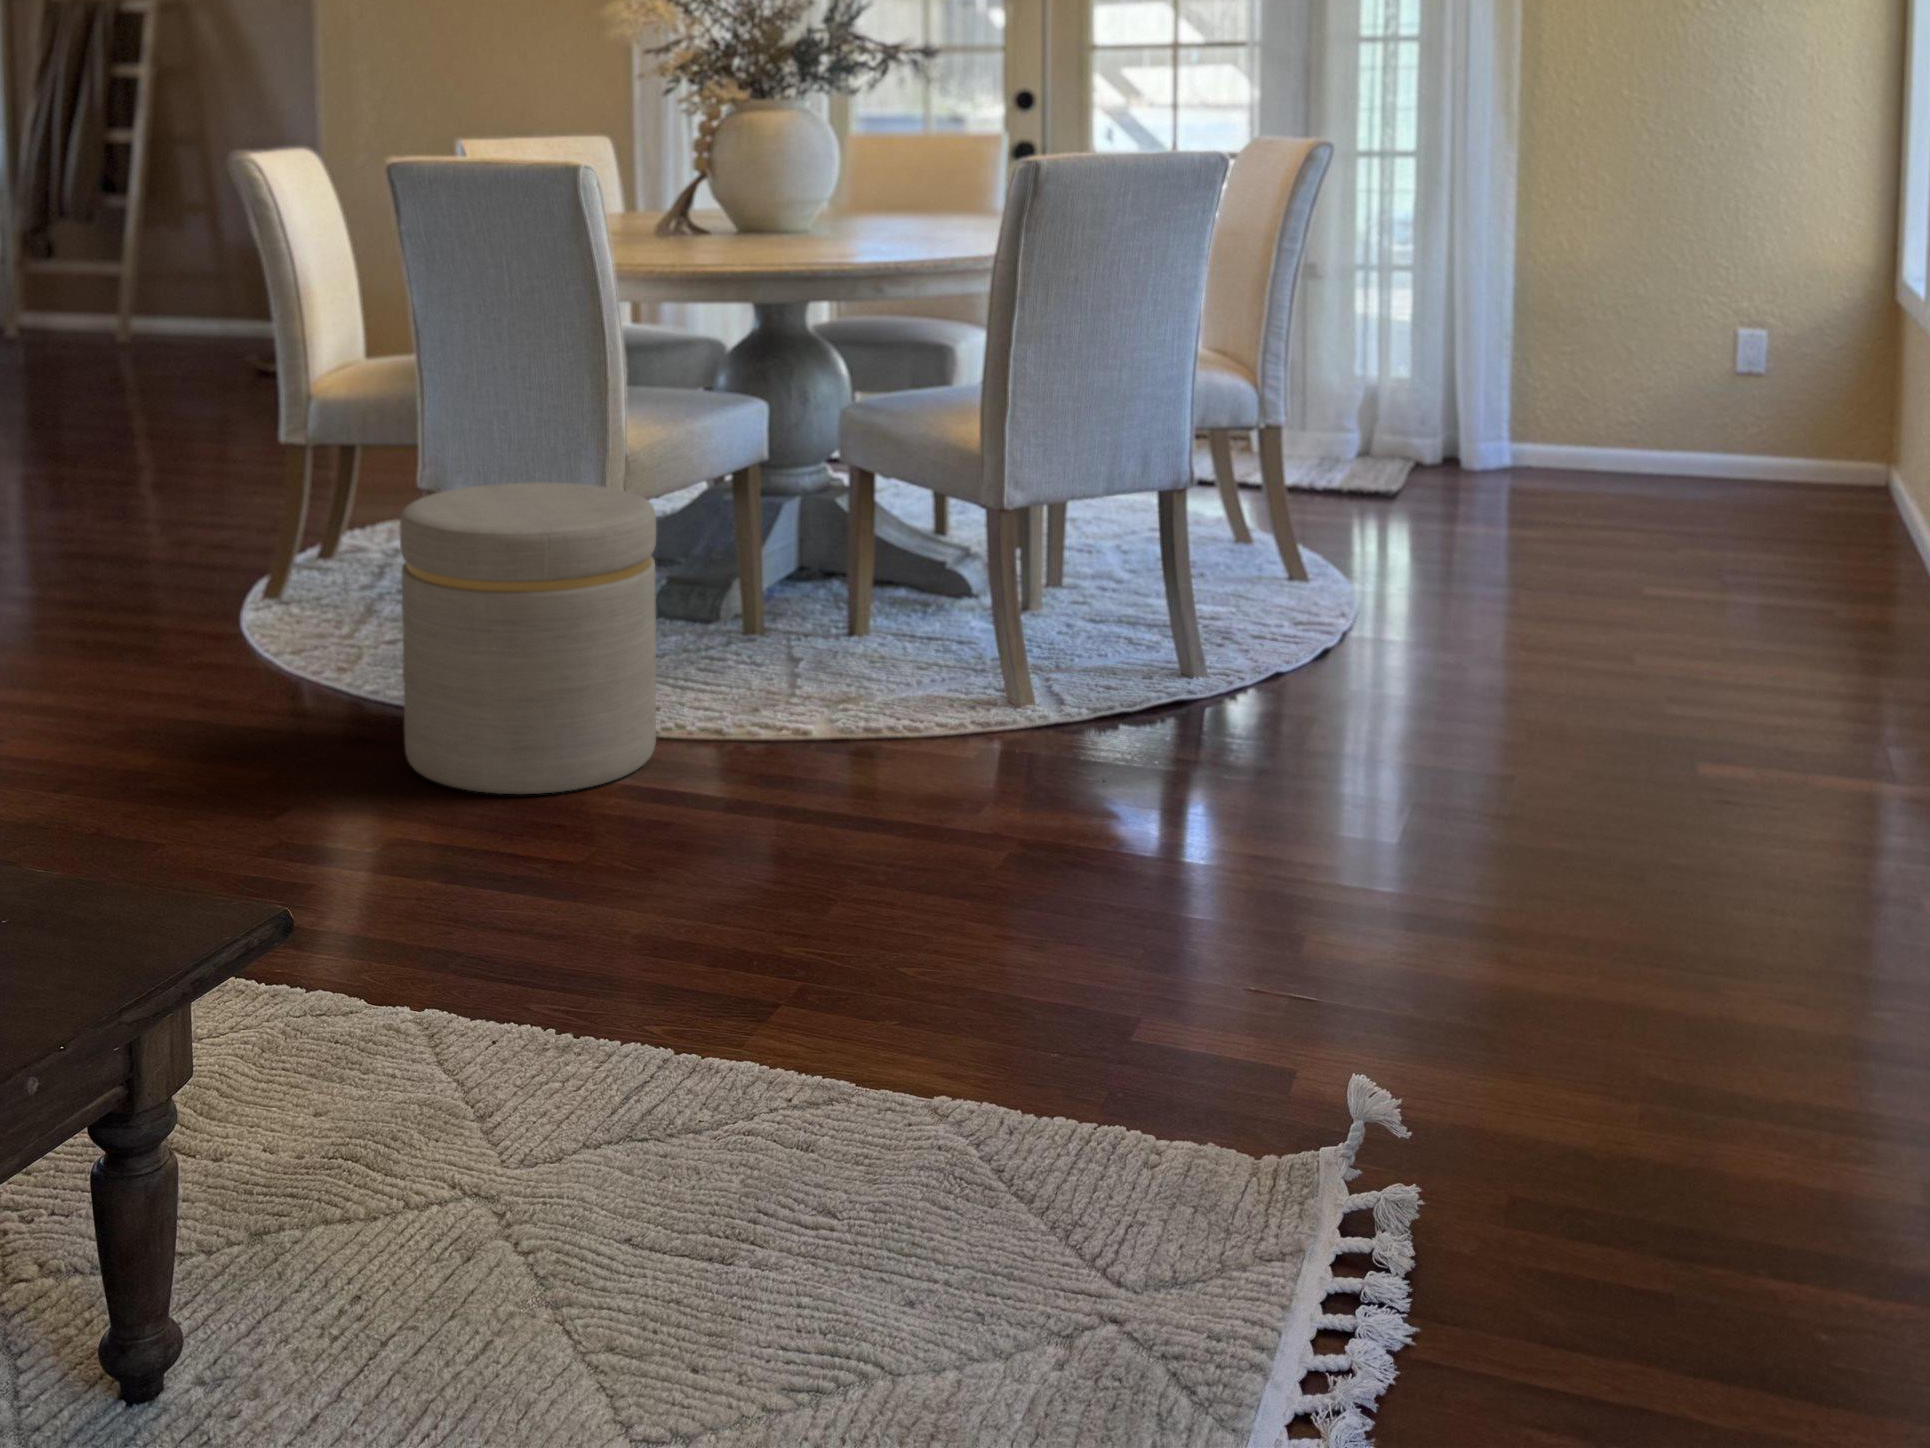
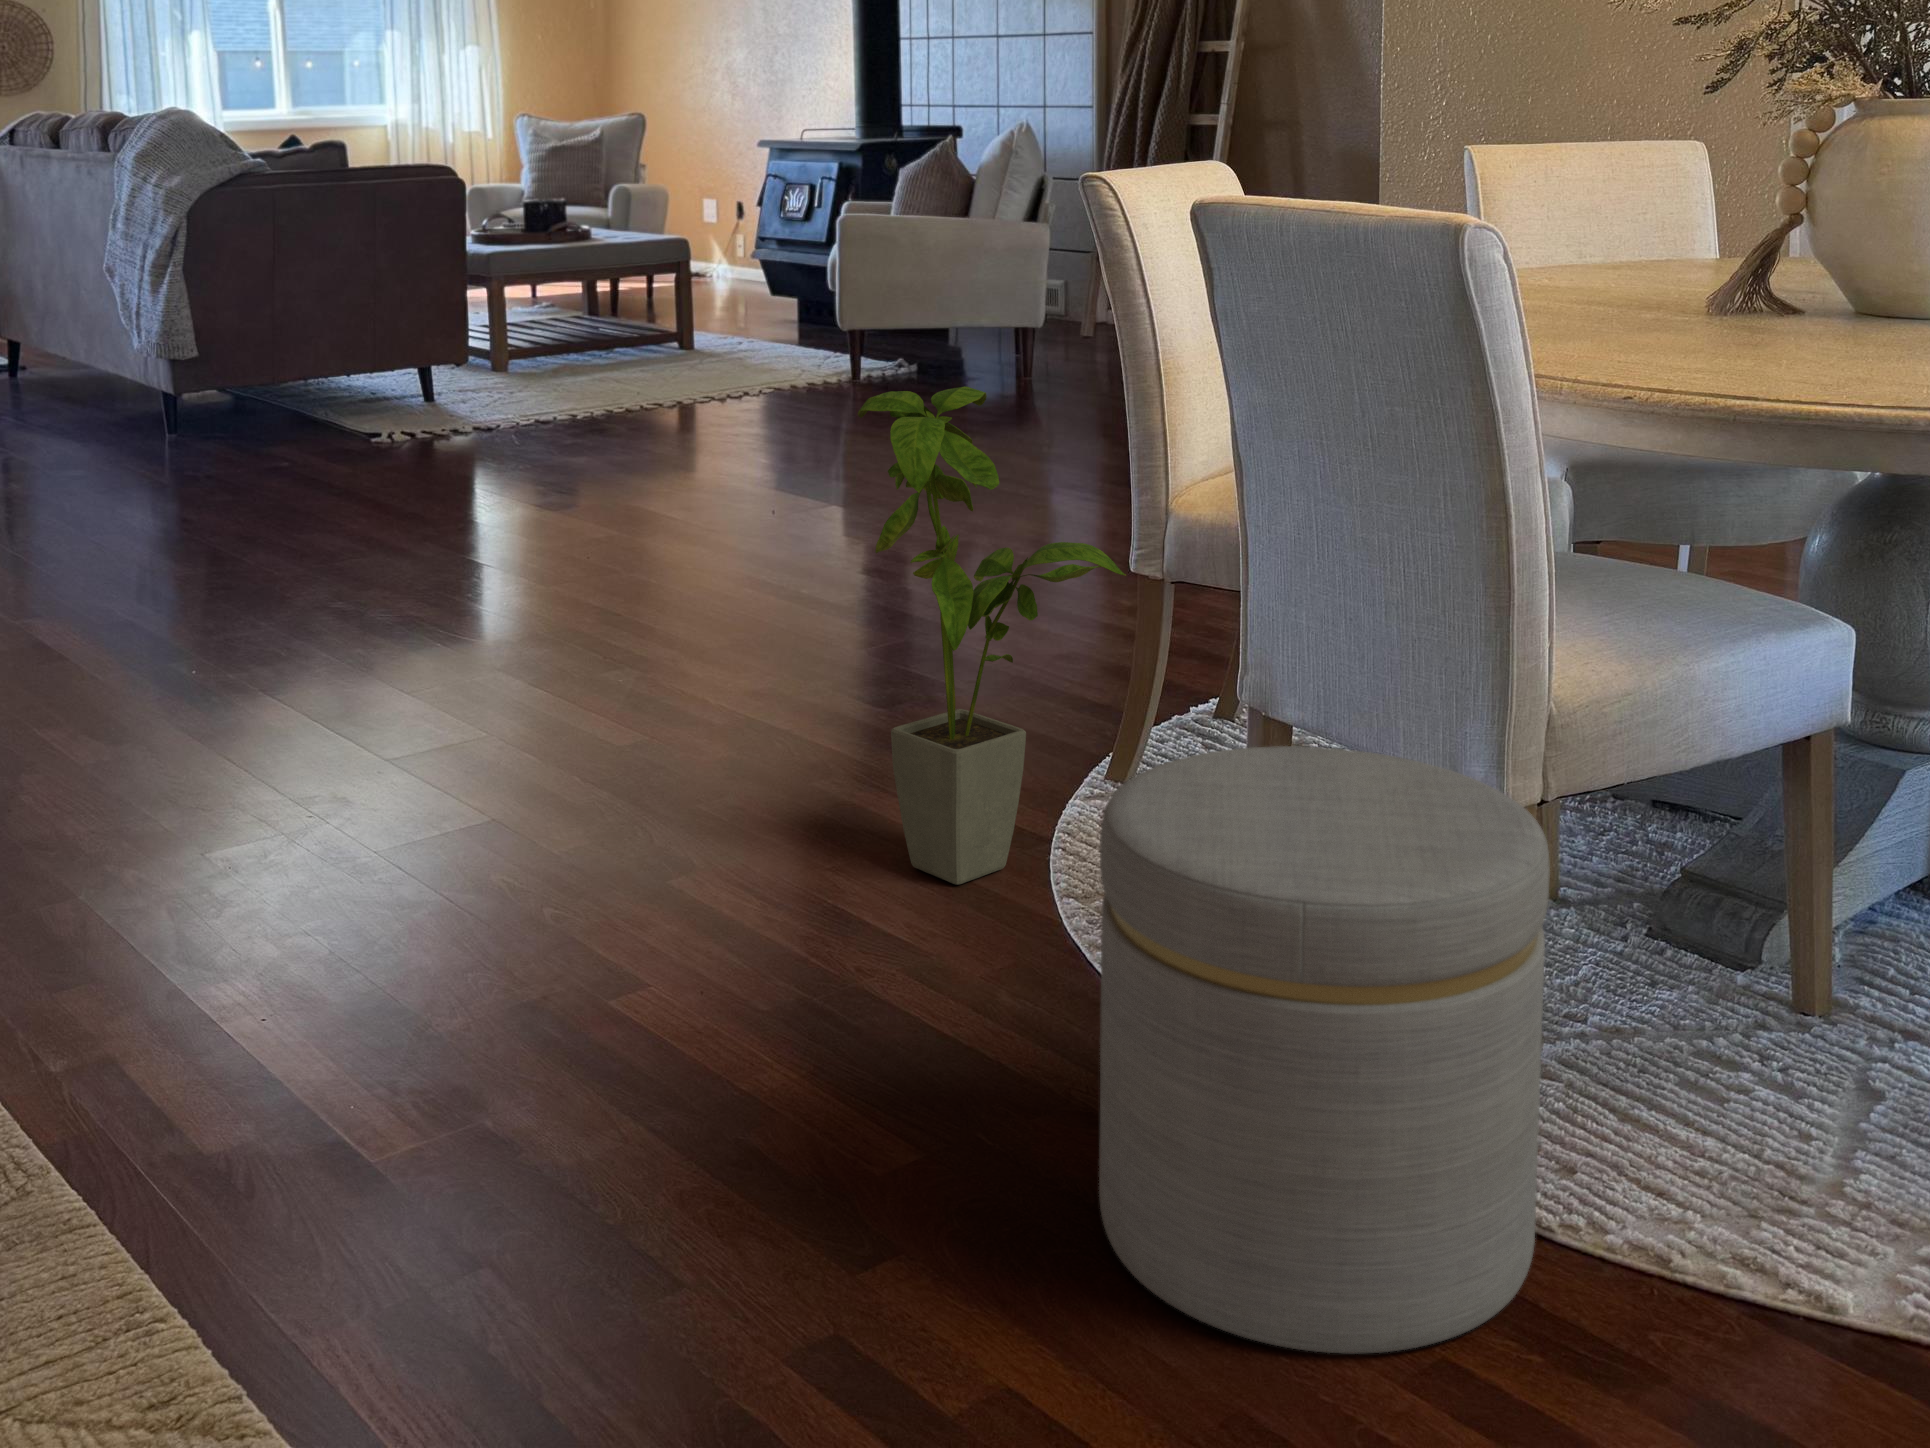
house plant: none [113,303,314,660] -> present [858,387,1126,885]

